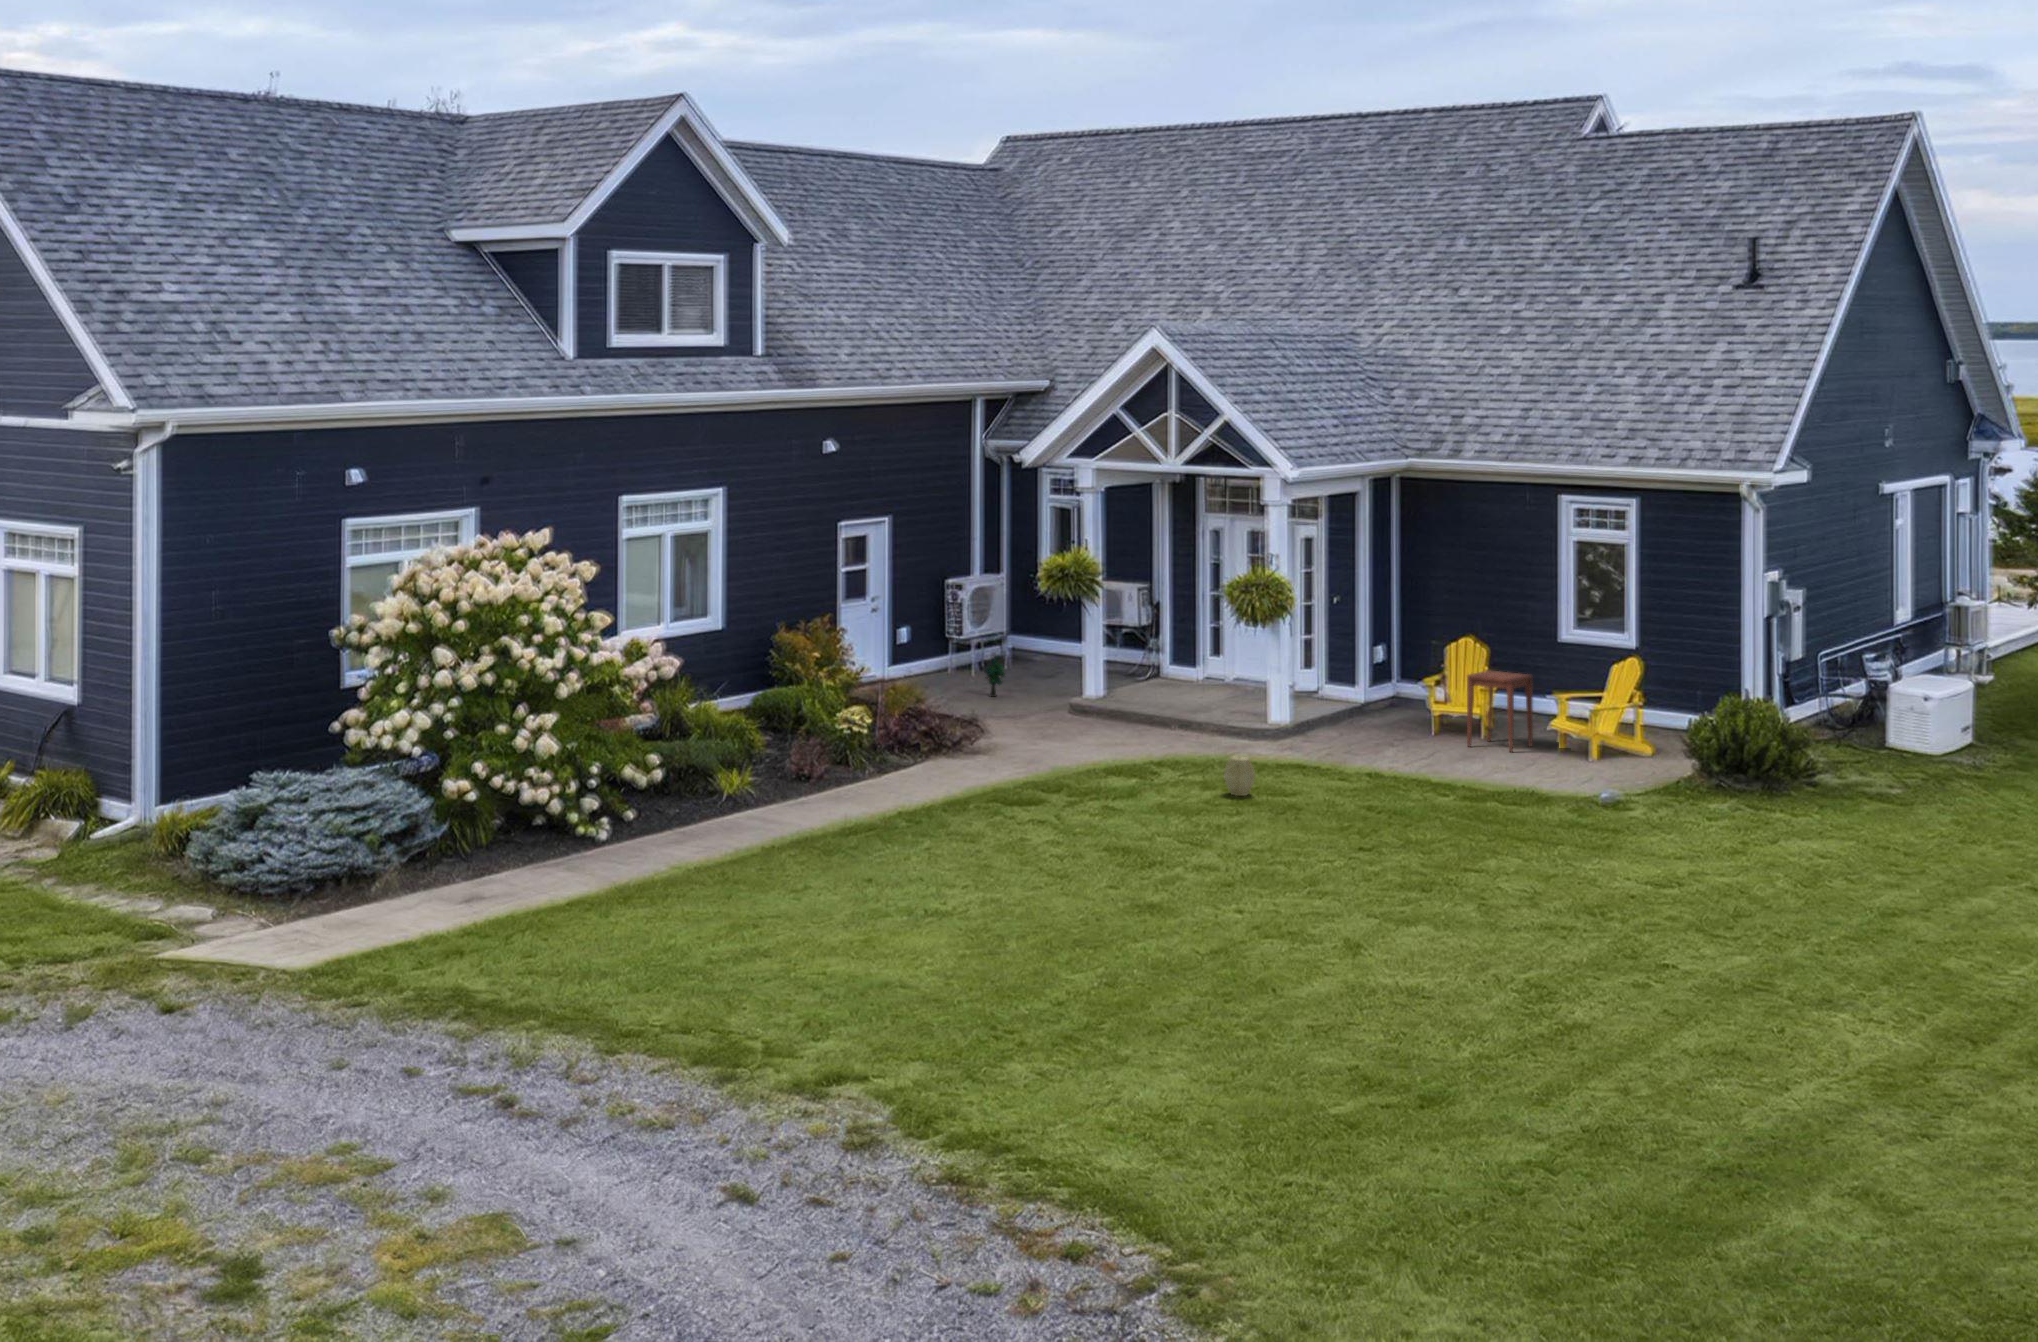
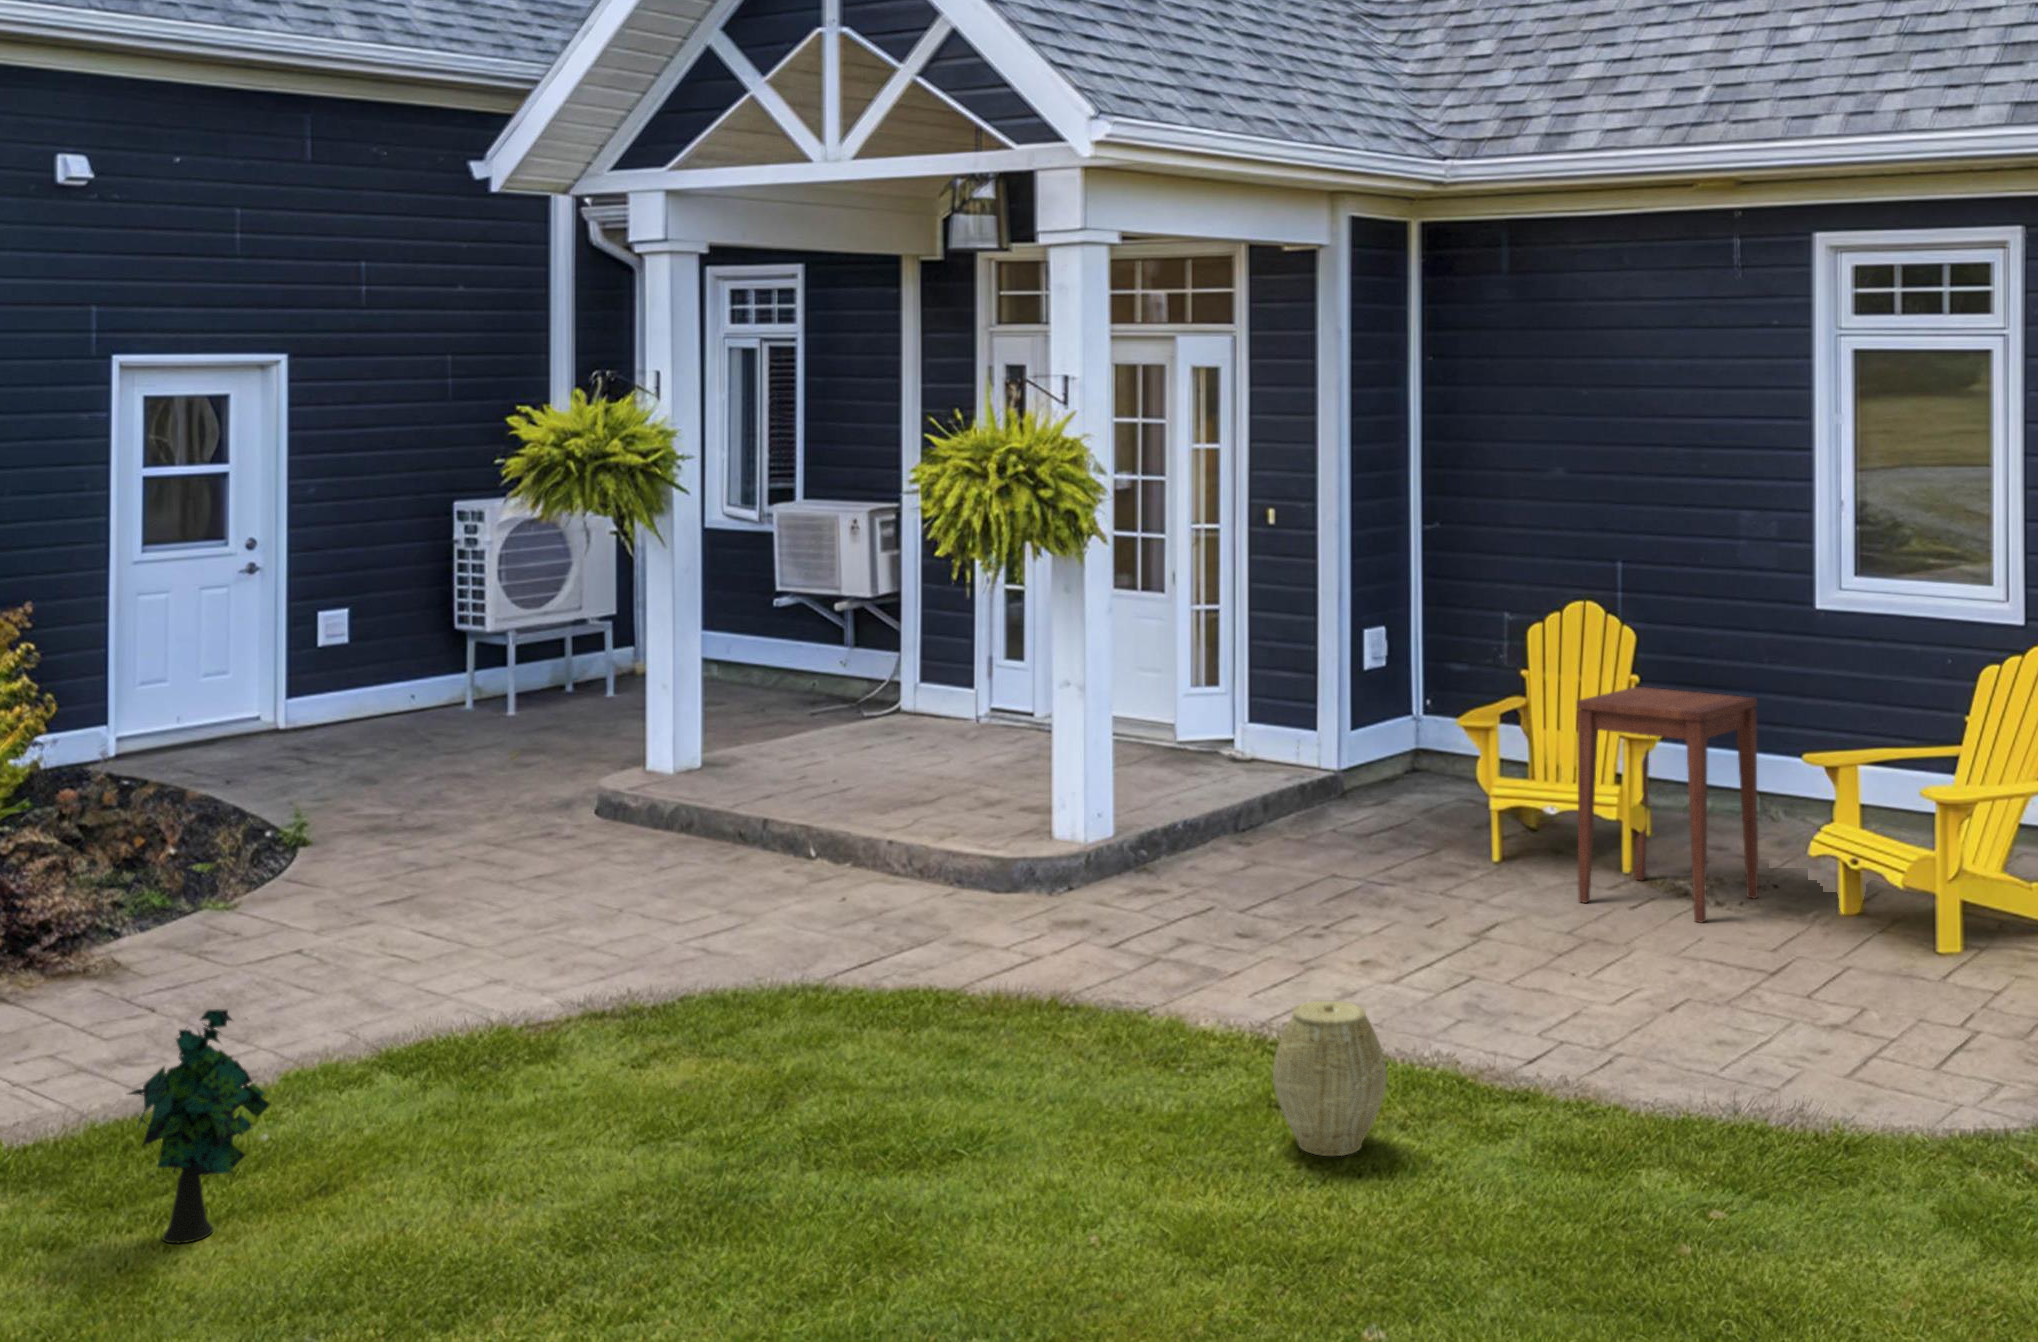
decorative plant: present [984,656,1005,697] -> present [129,1009,270,1243]
woven basket: present [1224,756,1255,796] -> present [1273,1001,1387,1156]

